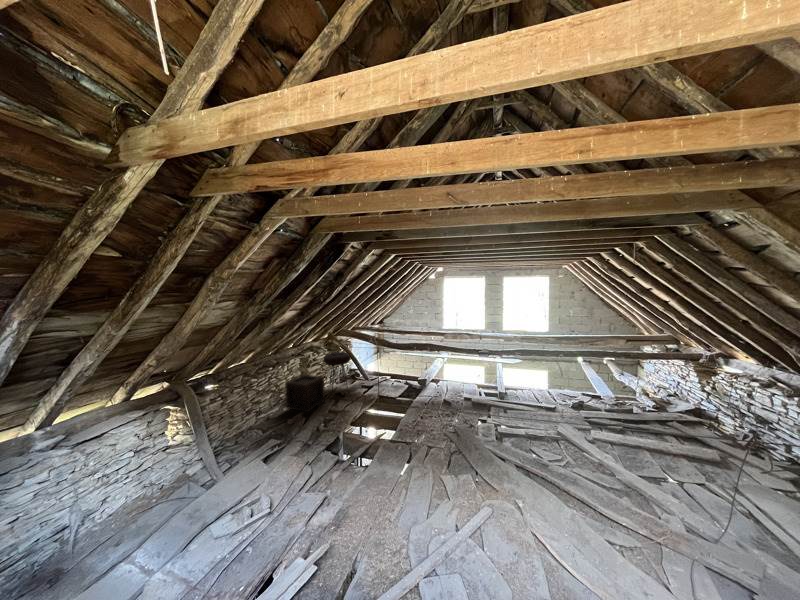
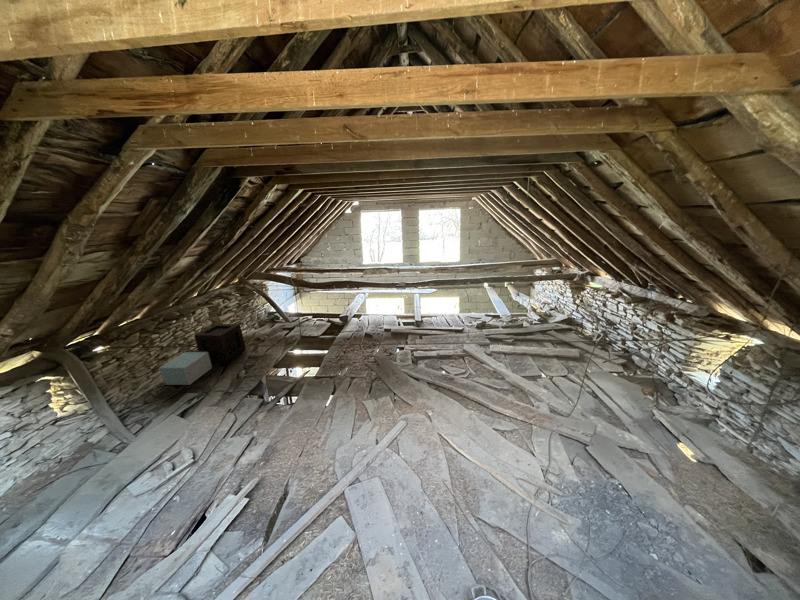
stool: present [324,352,351,390] -> none [238,296,271,337]
storage box: none [254,398,295,430] -> present [159,352,212,385]

